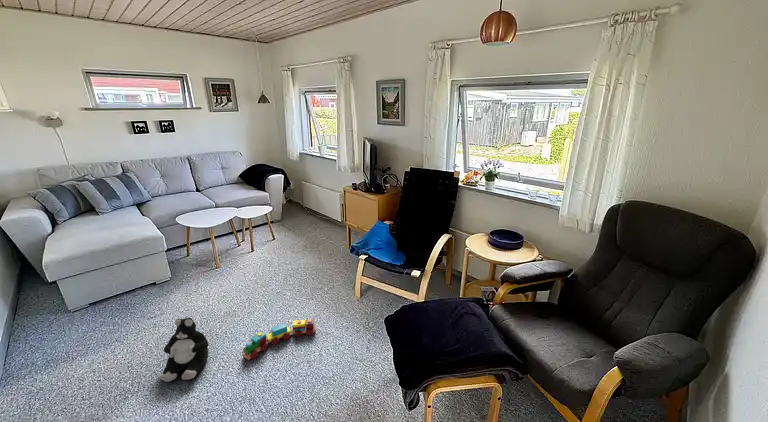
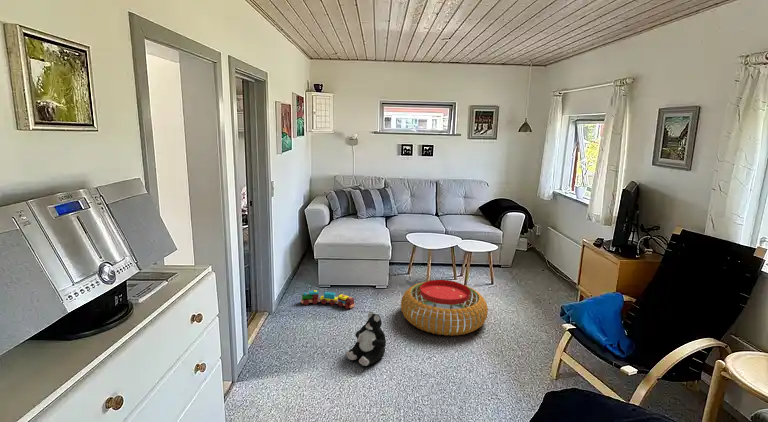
pouf: none [199,250,290,308] -> present [401,280,488,336]
toy train: present [242,319,315,360] -> present [301,290,355,309]

